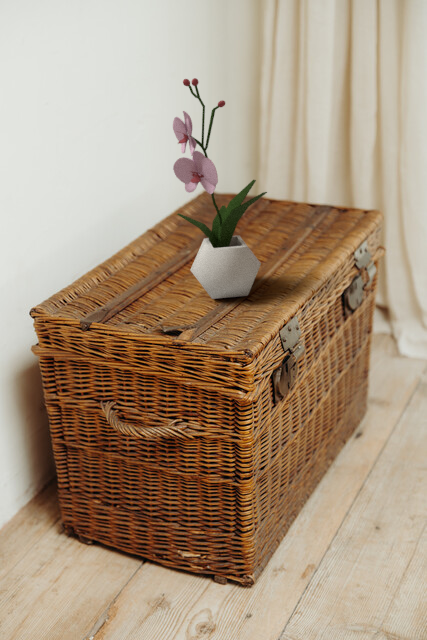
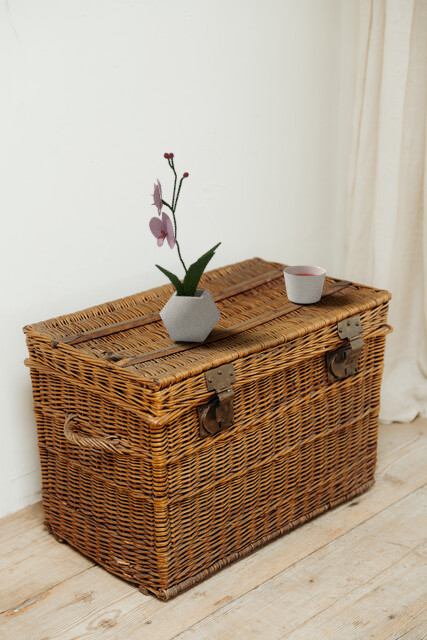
candle: none [282,195,329,237] -> present [283,265,326,303]

